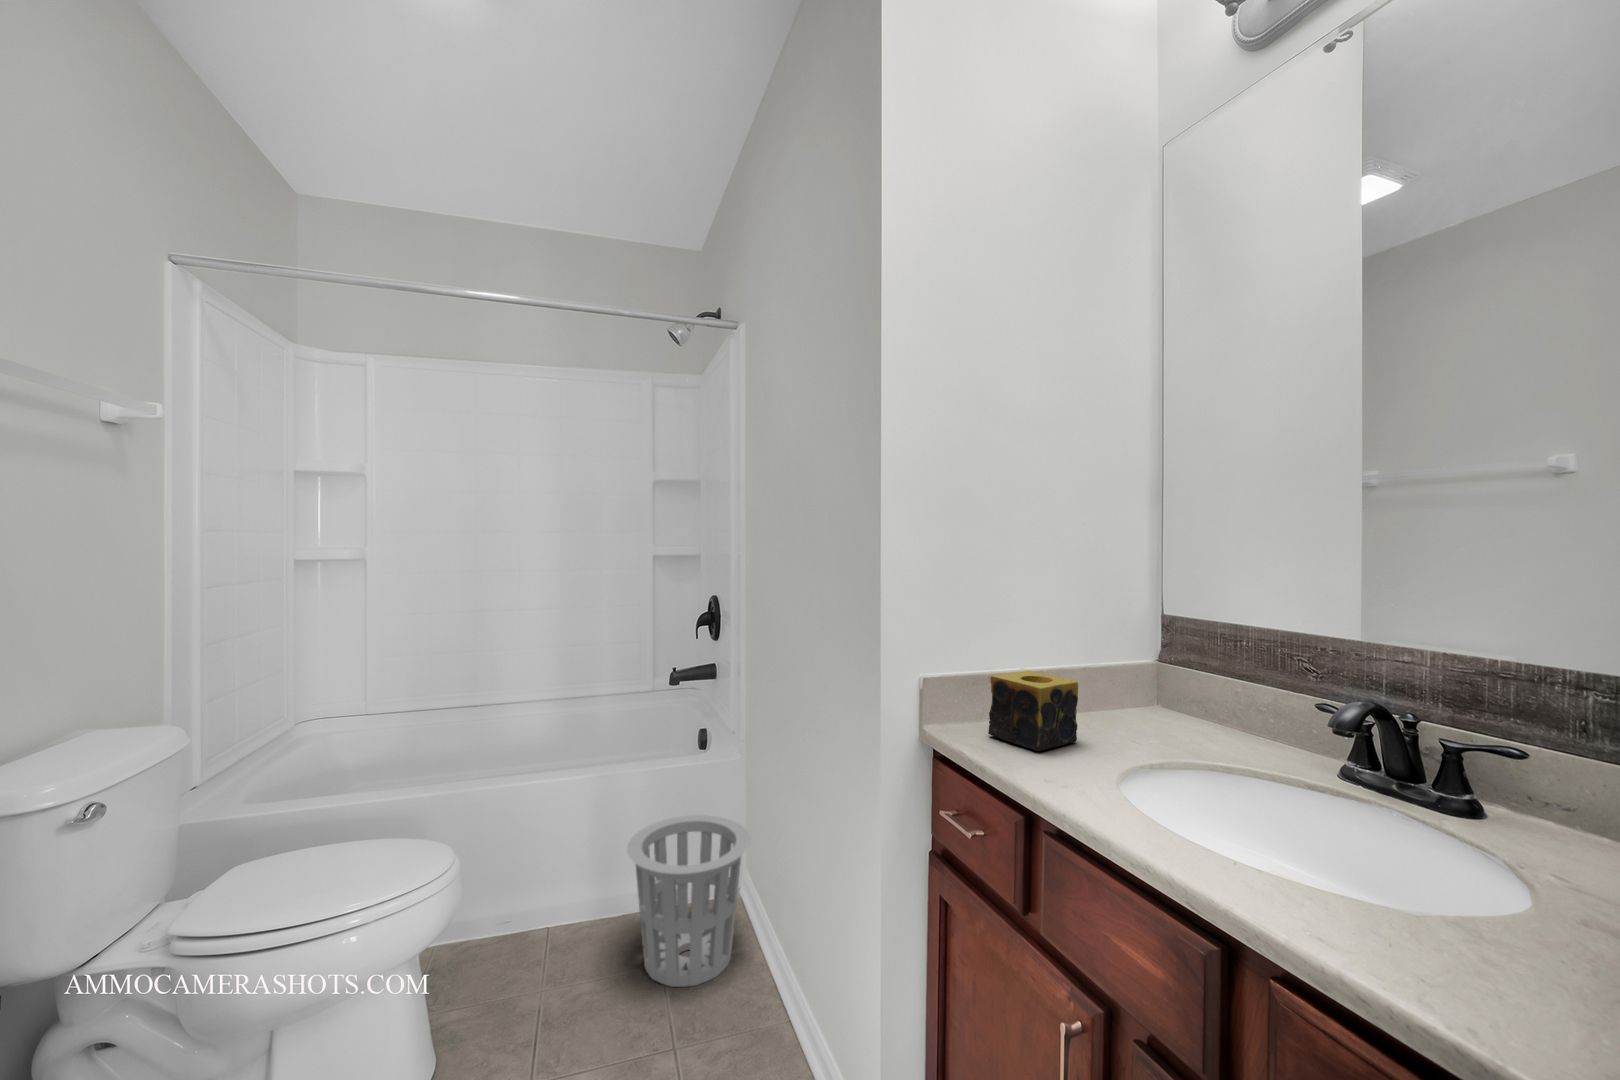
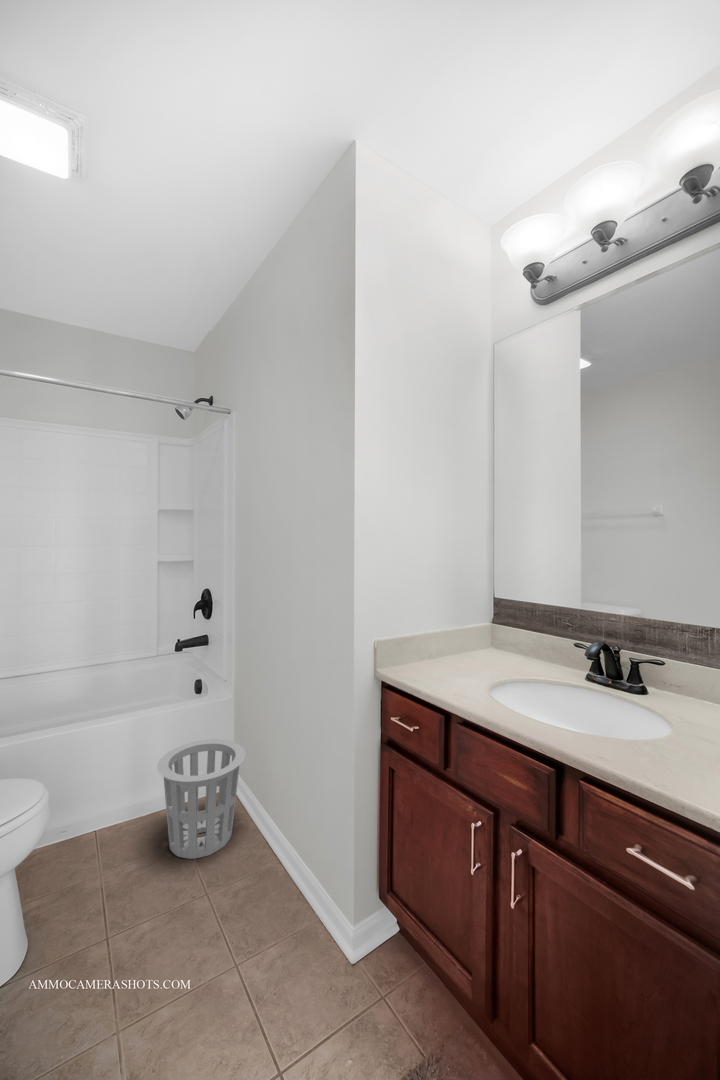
candle: present [988,671,1078,751] -> none [416,633,464,679]

